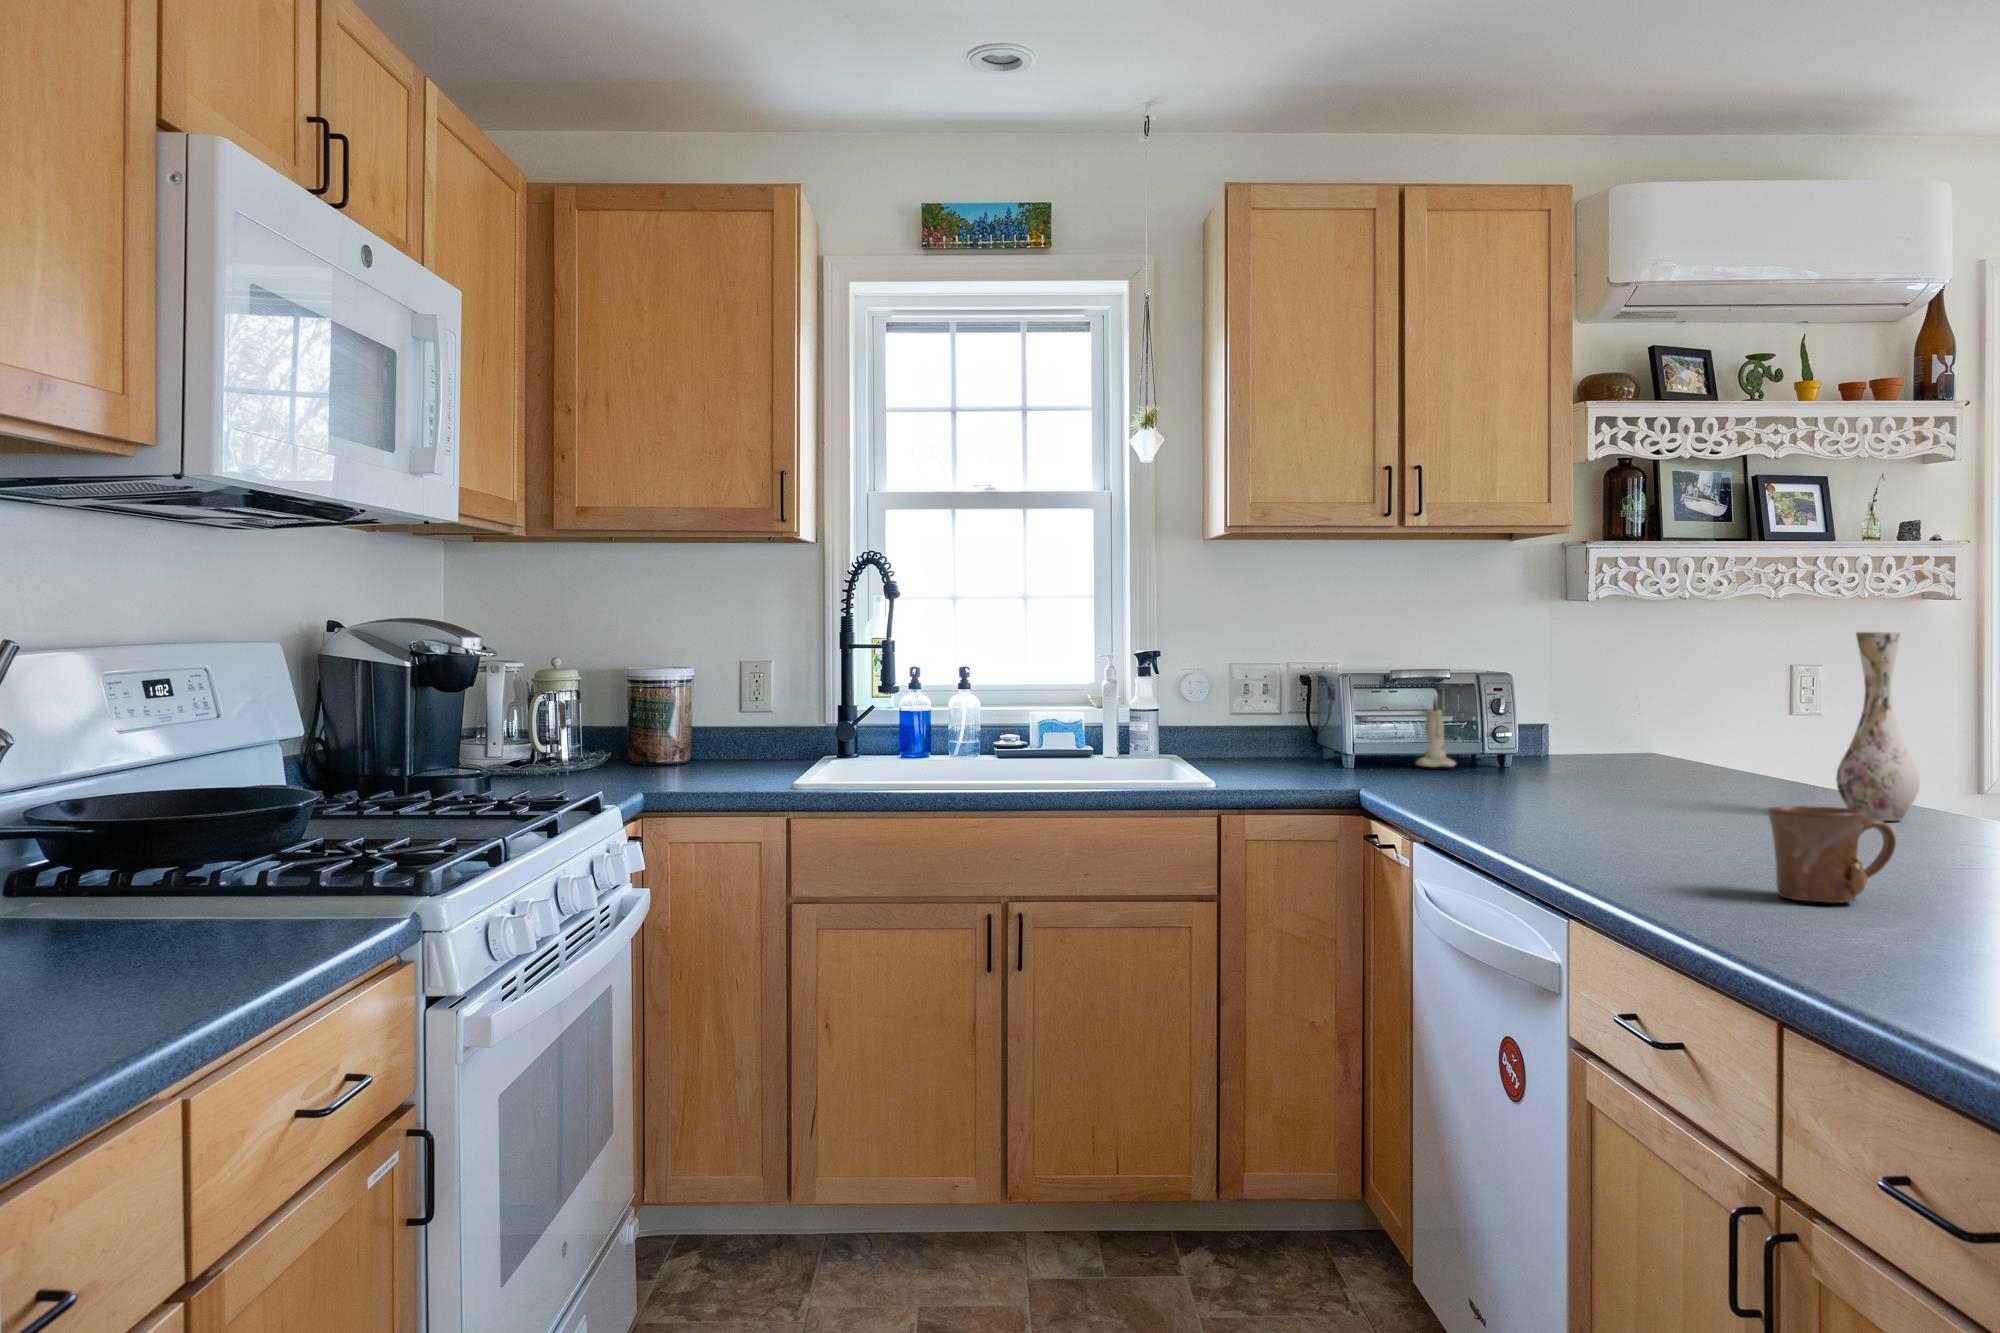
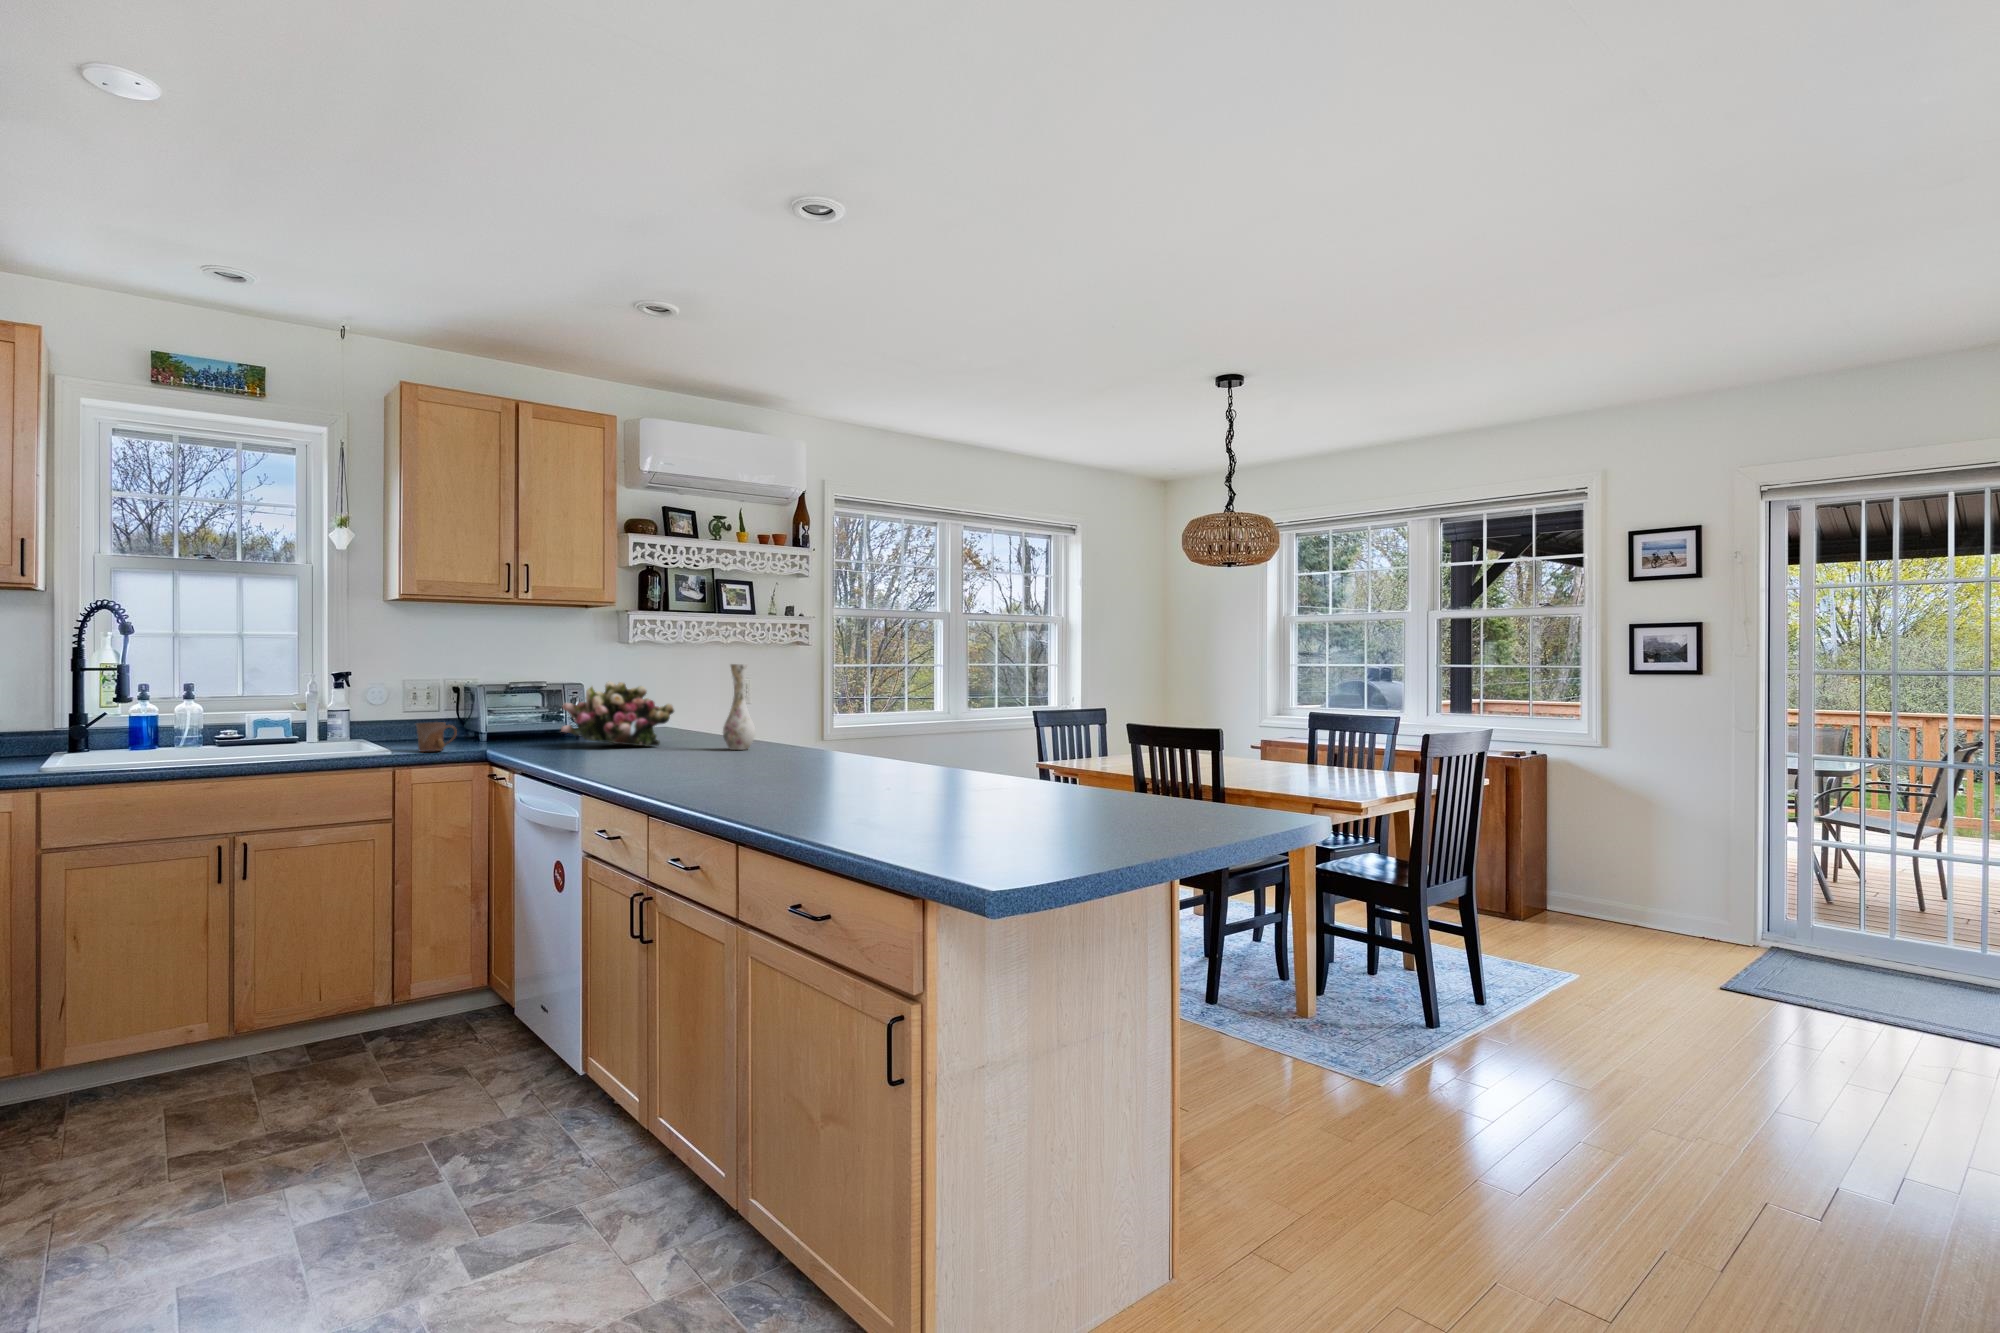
flower arrangement: none [1489,668,1710,798] -> present [561,681,674,746]
candle: present [1416,697,1456,767] -> none [525,697,549,739]
mug: present [1767,806,1896,903] -> present [416,722,457,752]

